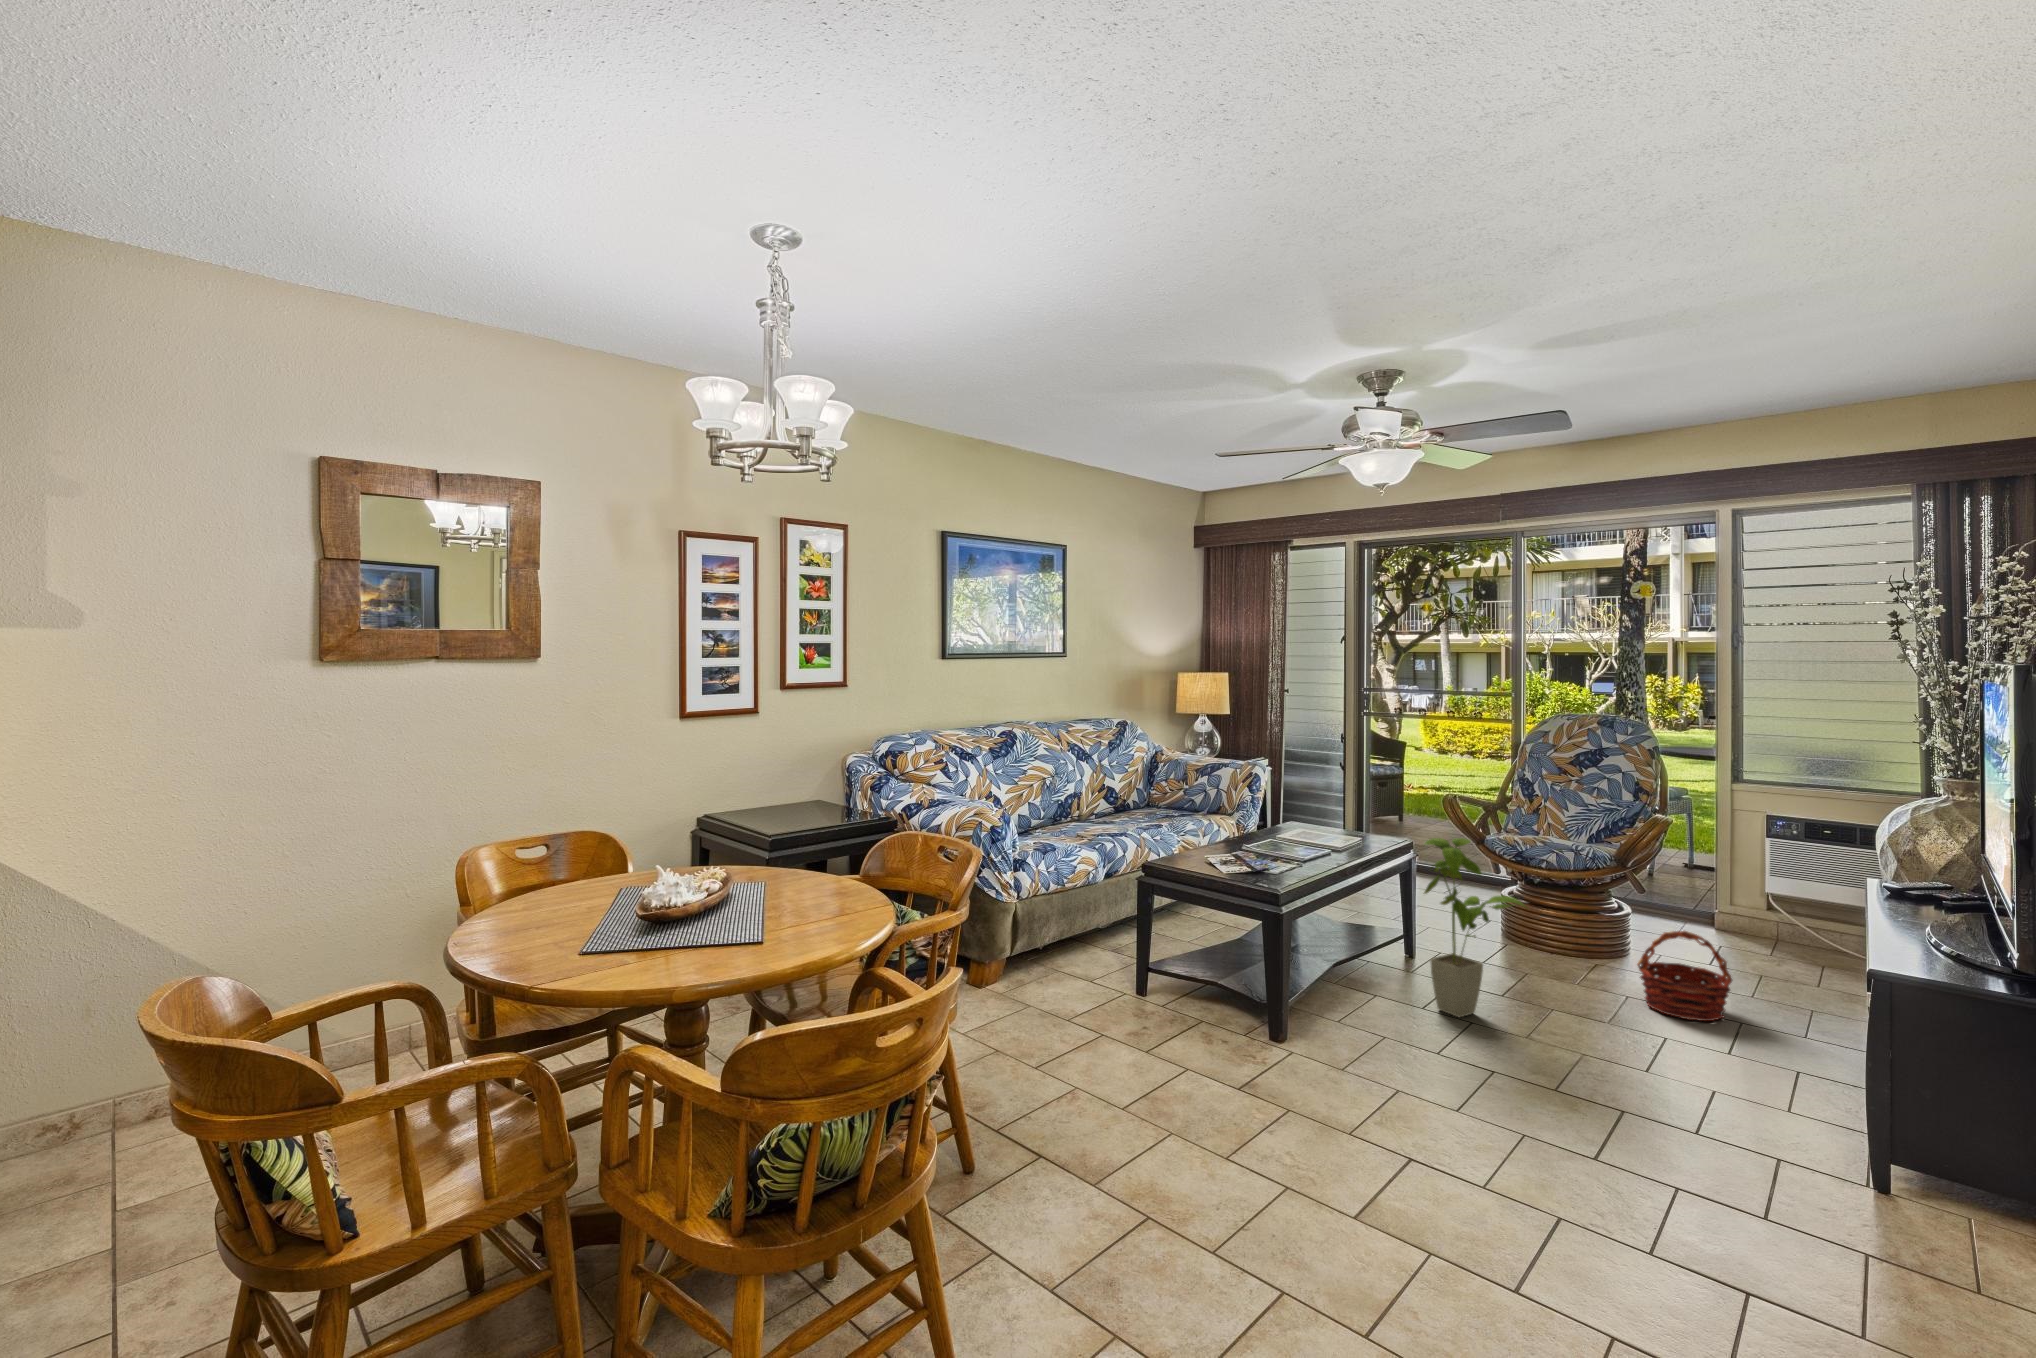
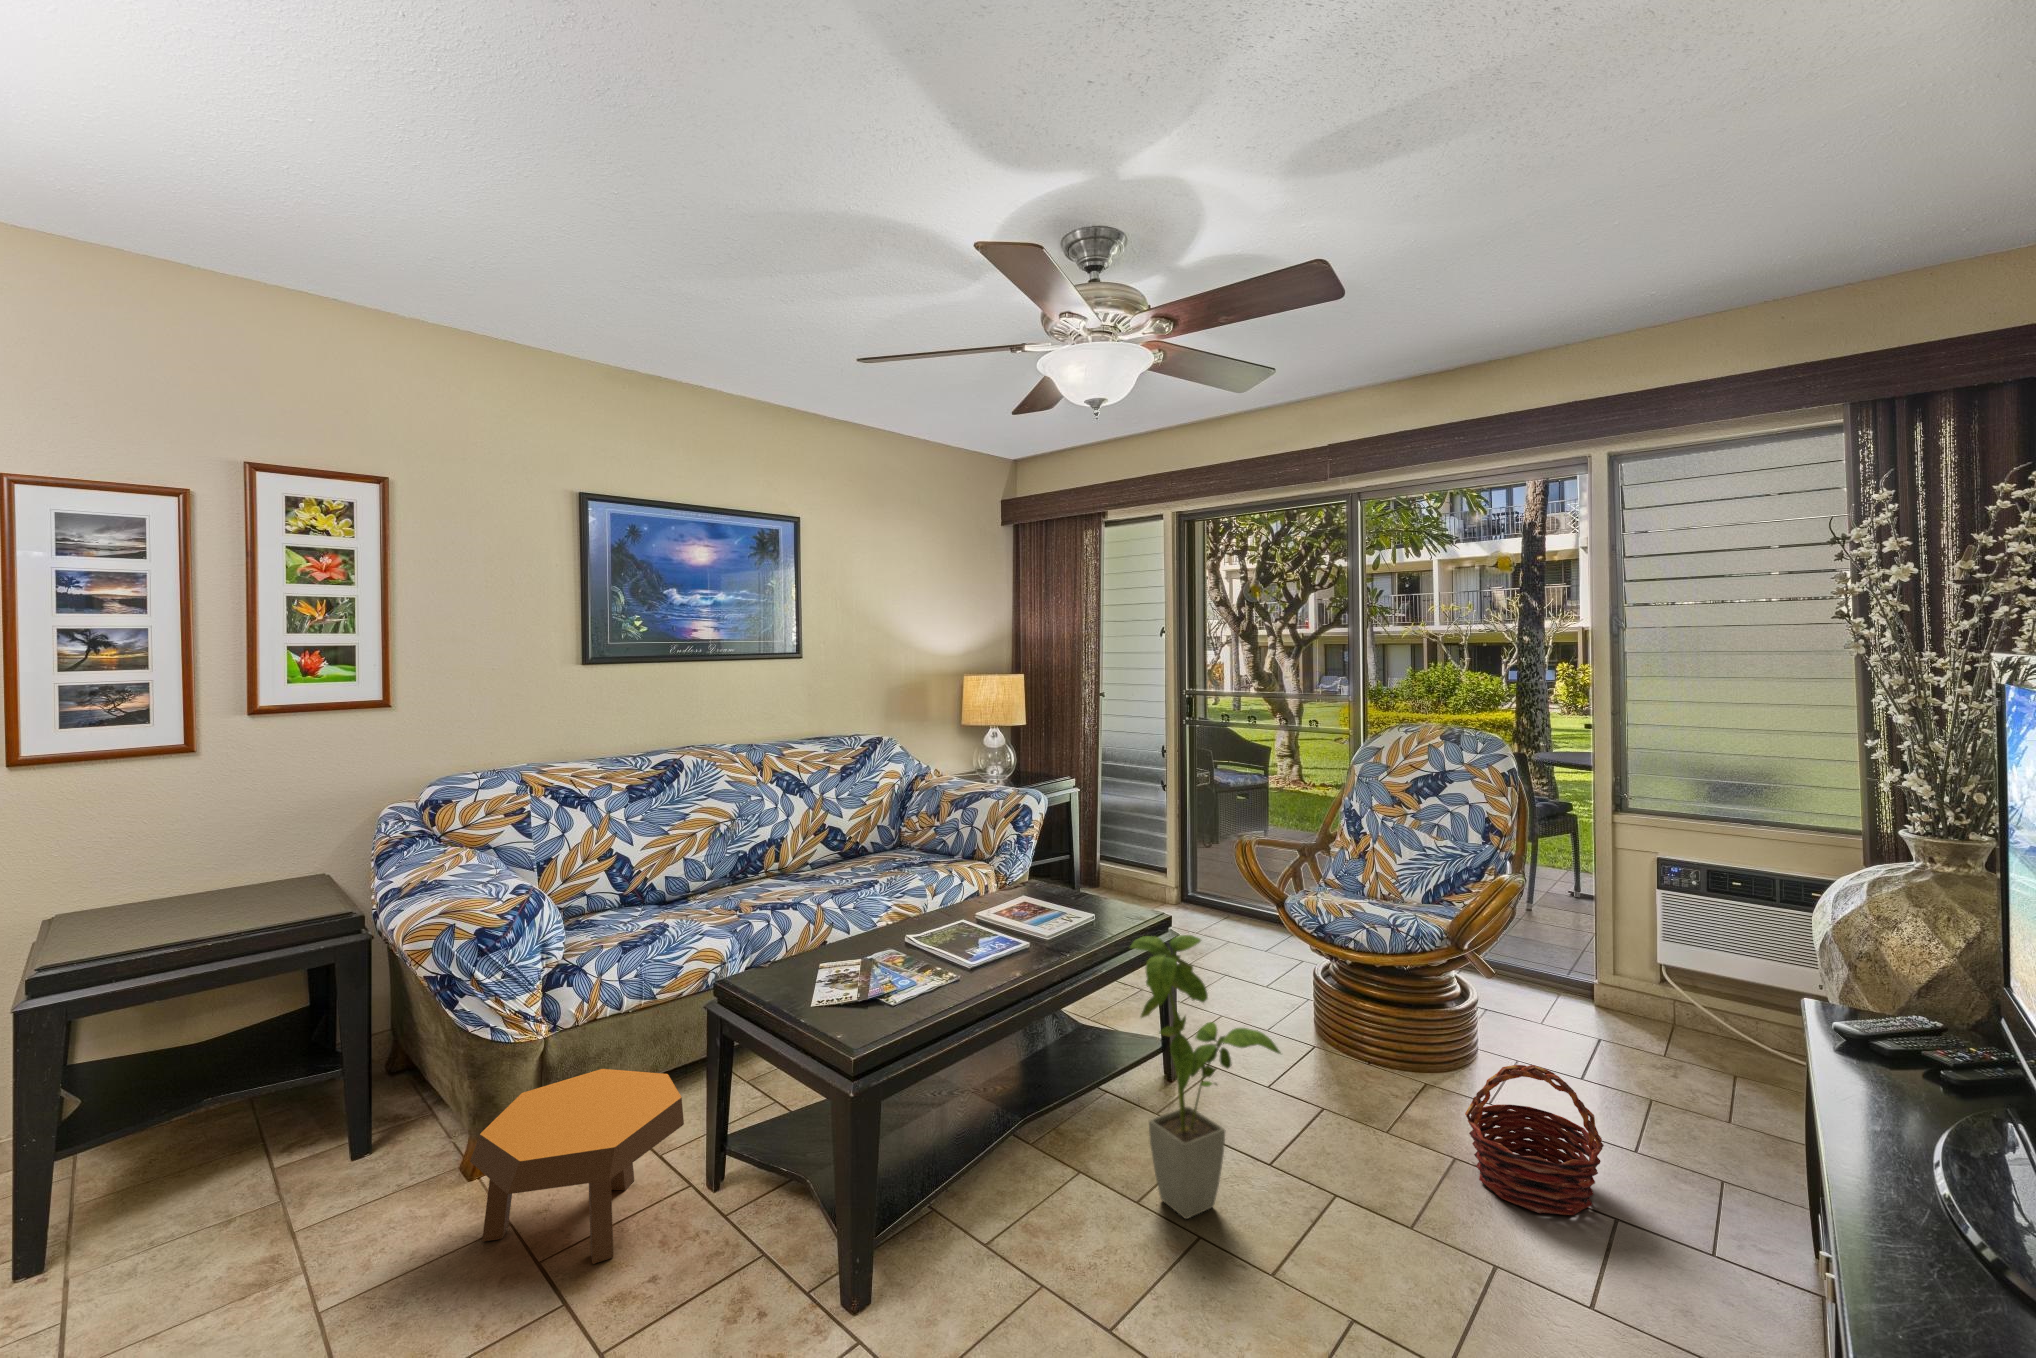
footstool: none [1016,924,1129,1026] -> present [470,1069,684,1264]

